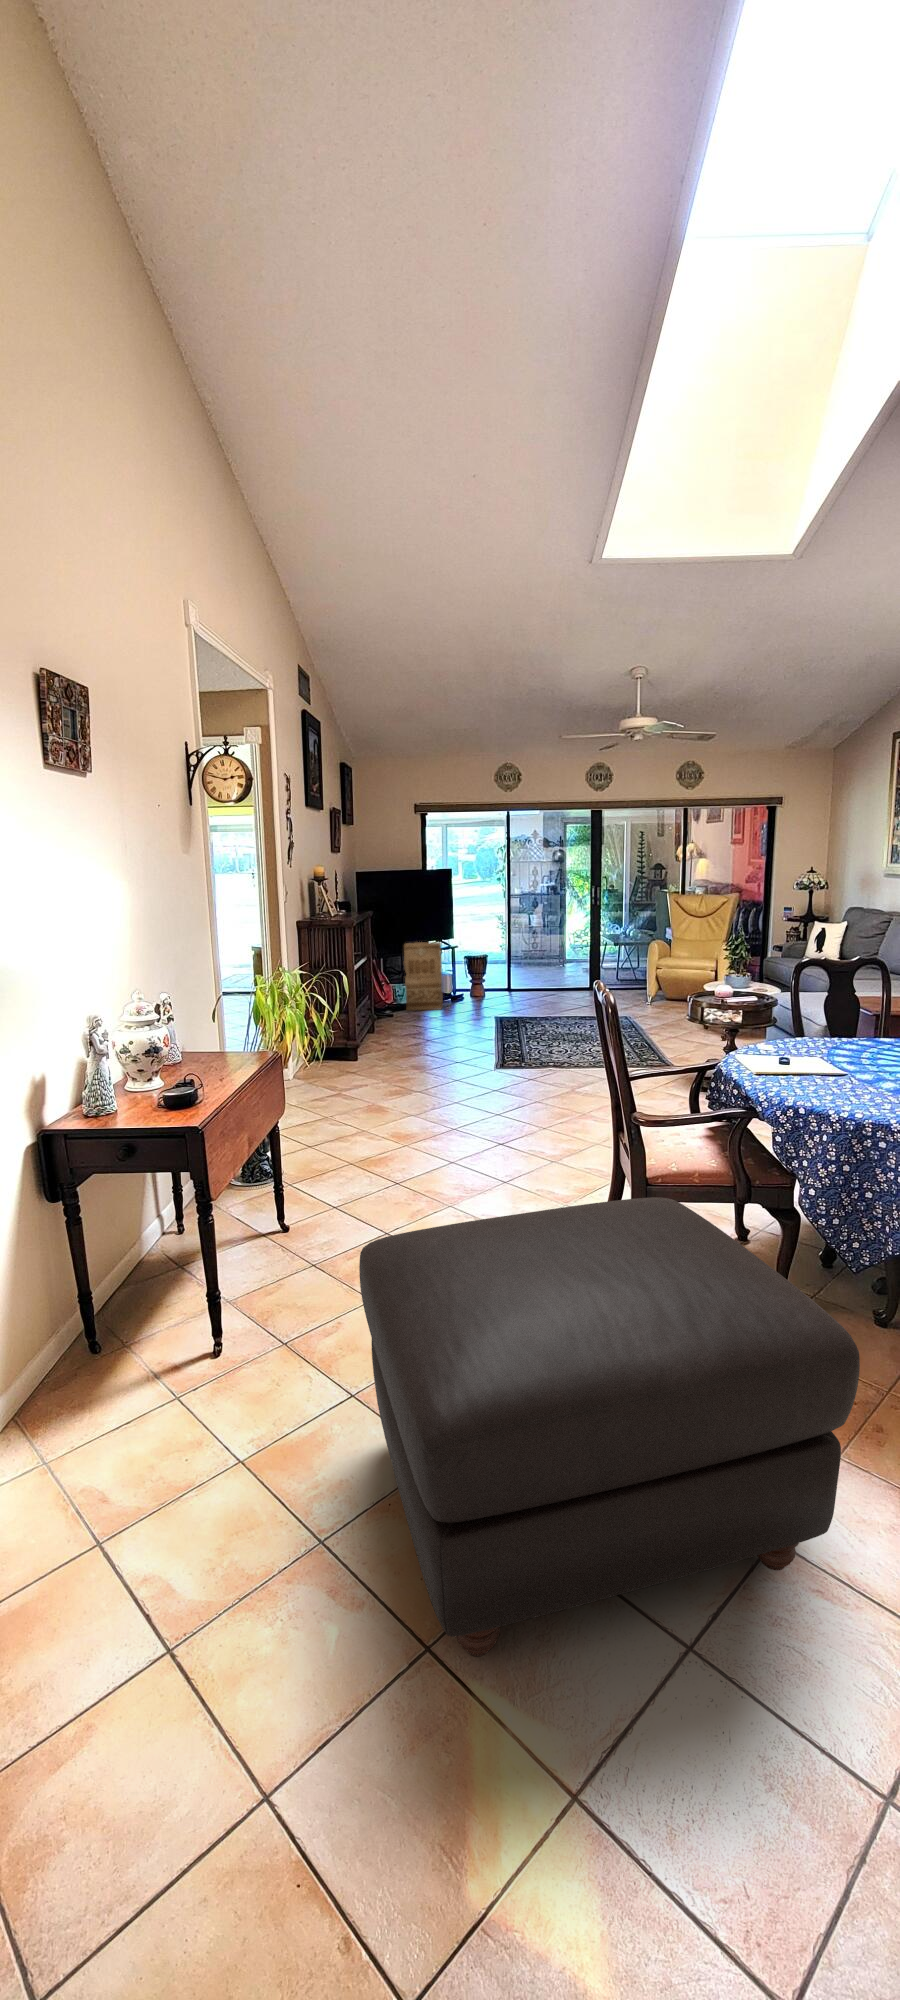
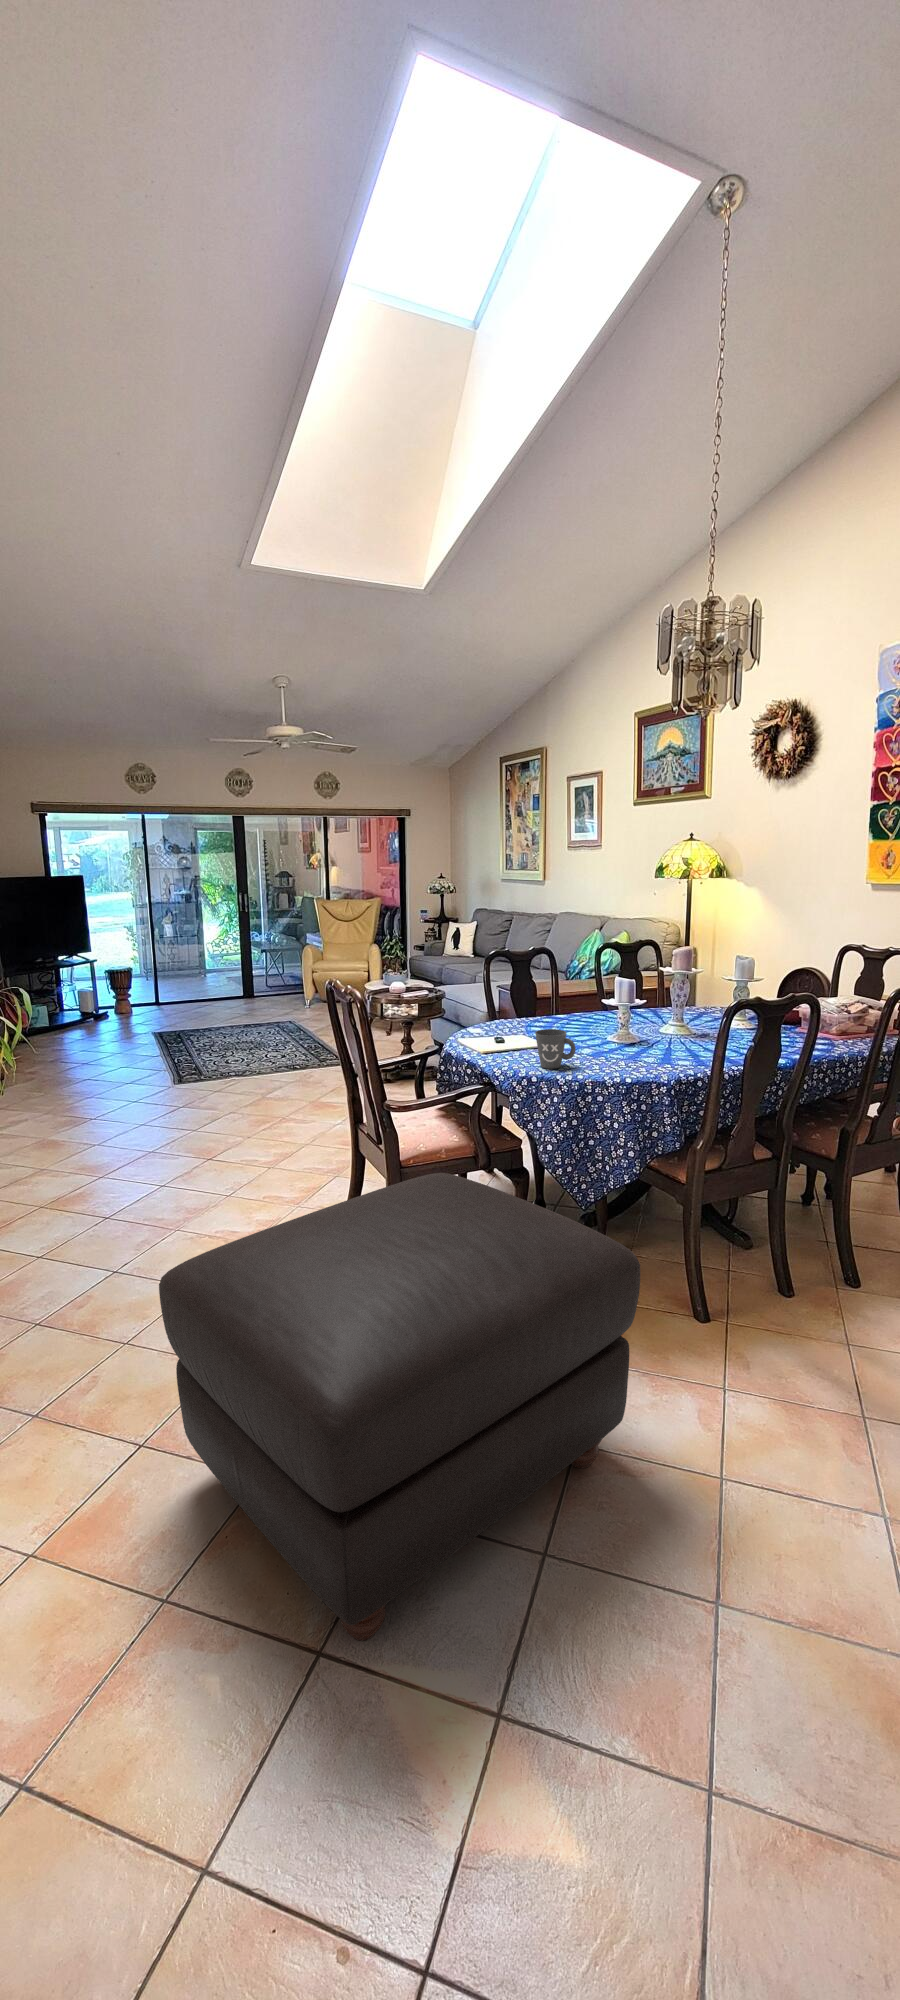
cardboard box: present [404,942,443,1010] -> none [32,957,84,1037]
mug: none [810,1055,860,1102] -> present [535,1029,576,1069]

